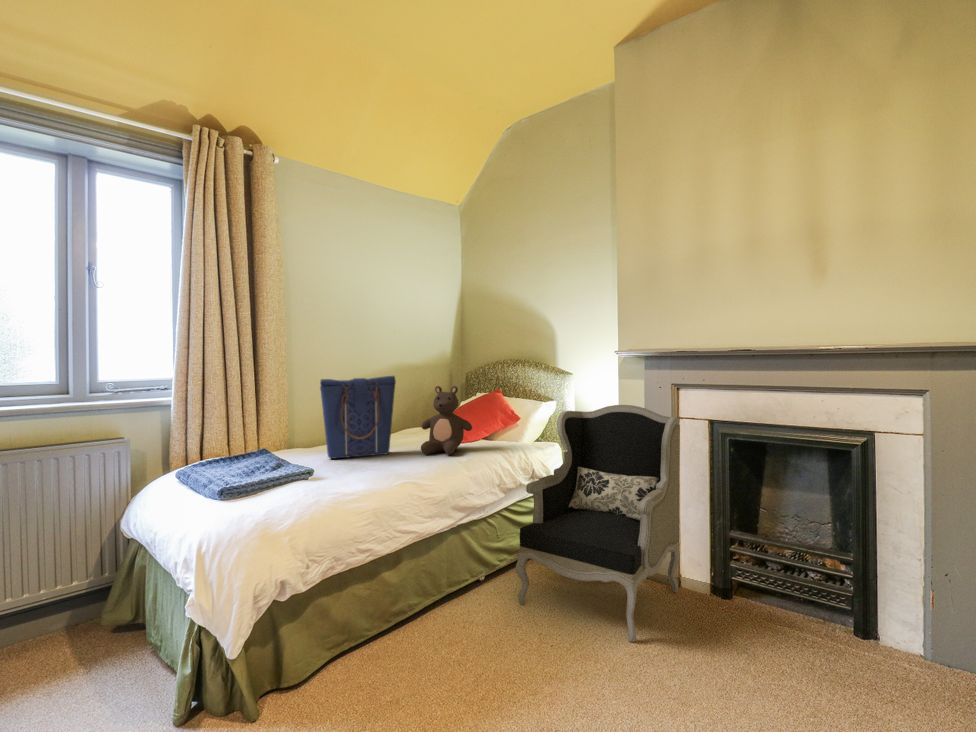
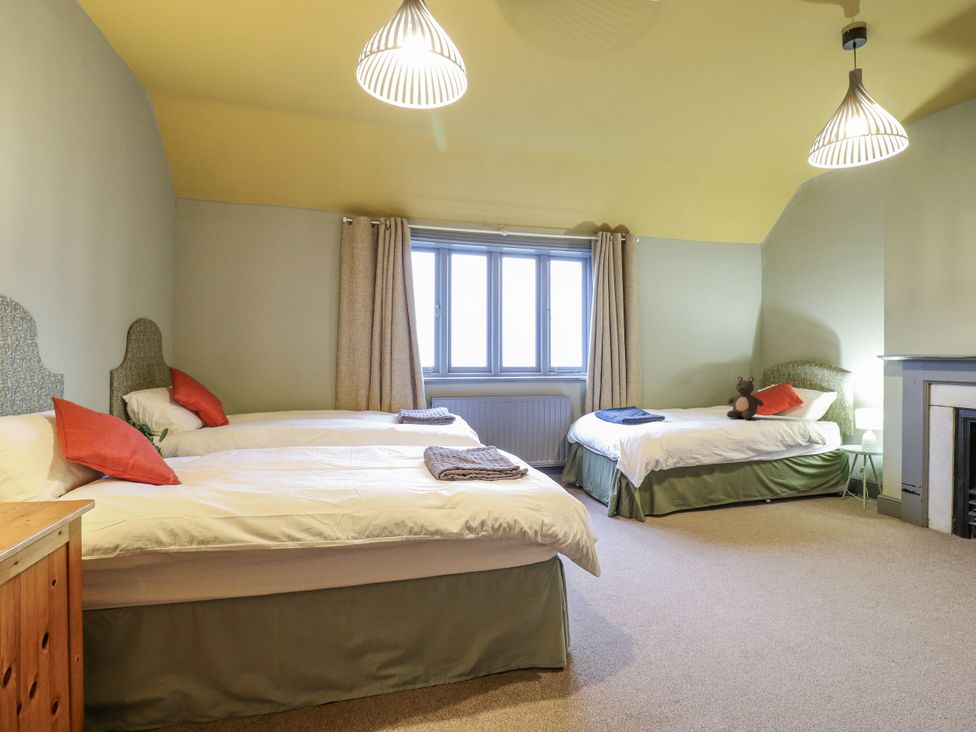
tote bag: present [320,376,396,459] -> none [664,369,711,417]
armchair: present [516,405,680,642] -> none [790,395,931,537]

